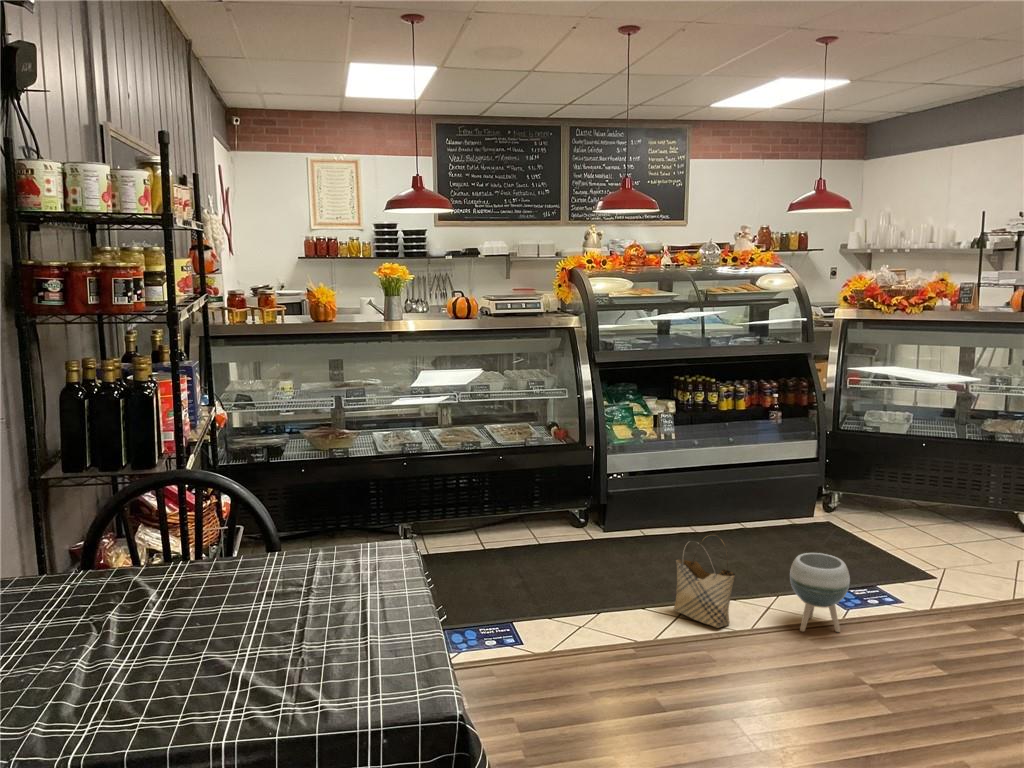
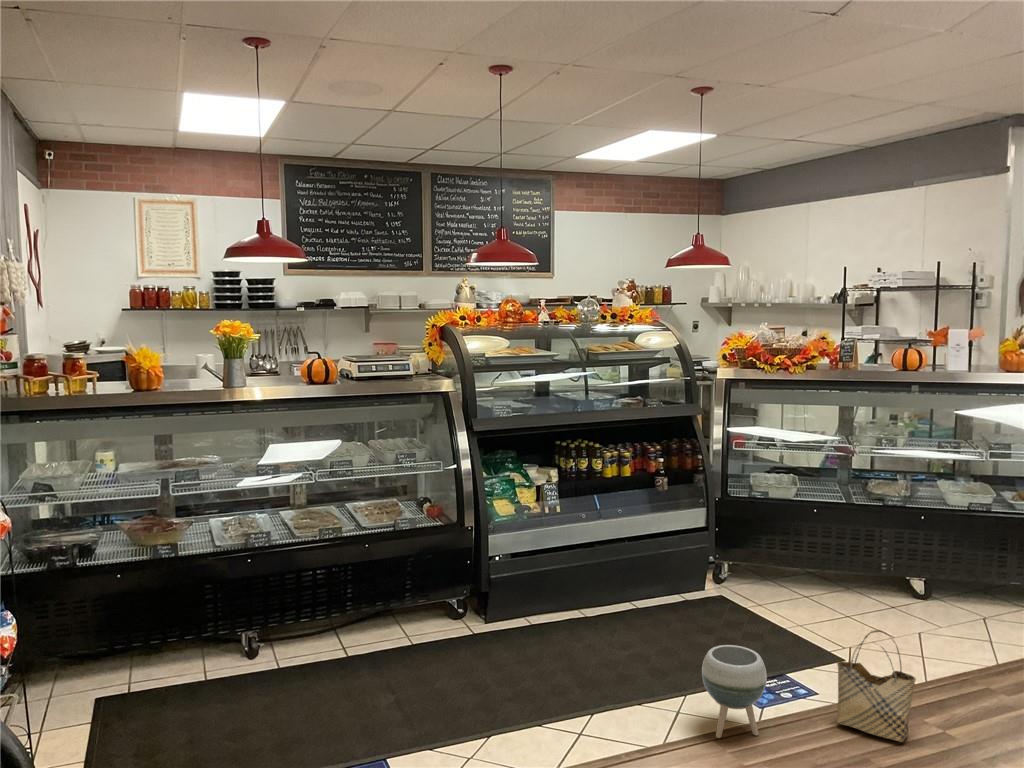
woven basket: present [673,534,735,628] -> present [837,630,916,742]

